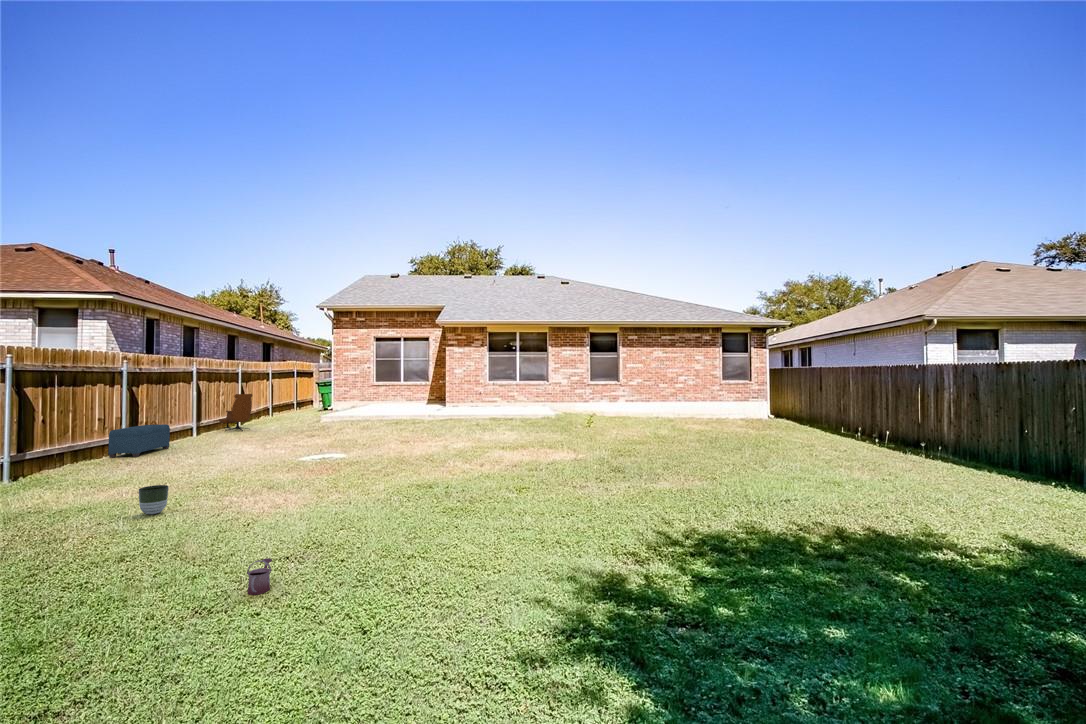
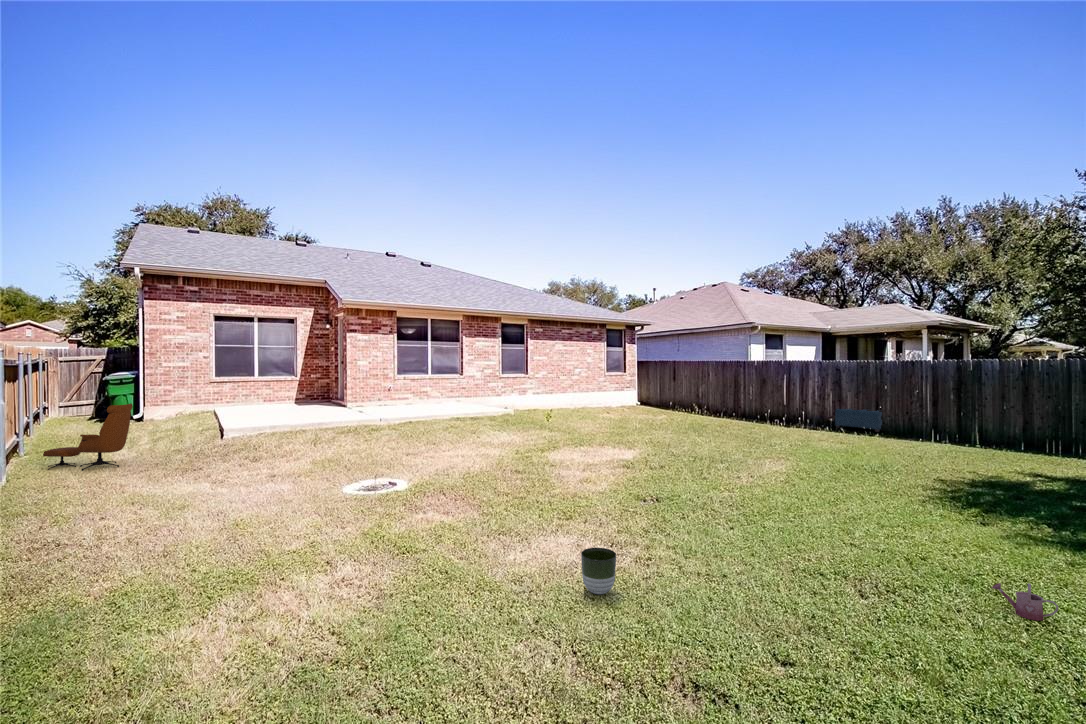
bench: present [108,424,170,458] -> present [835,408,882,432]

